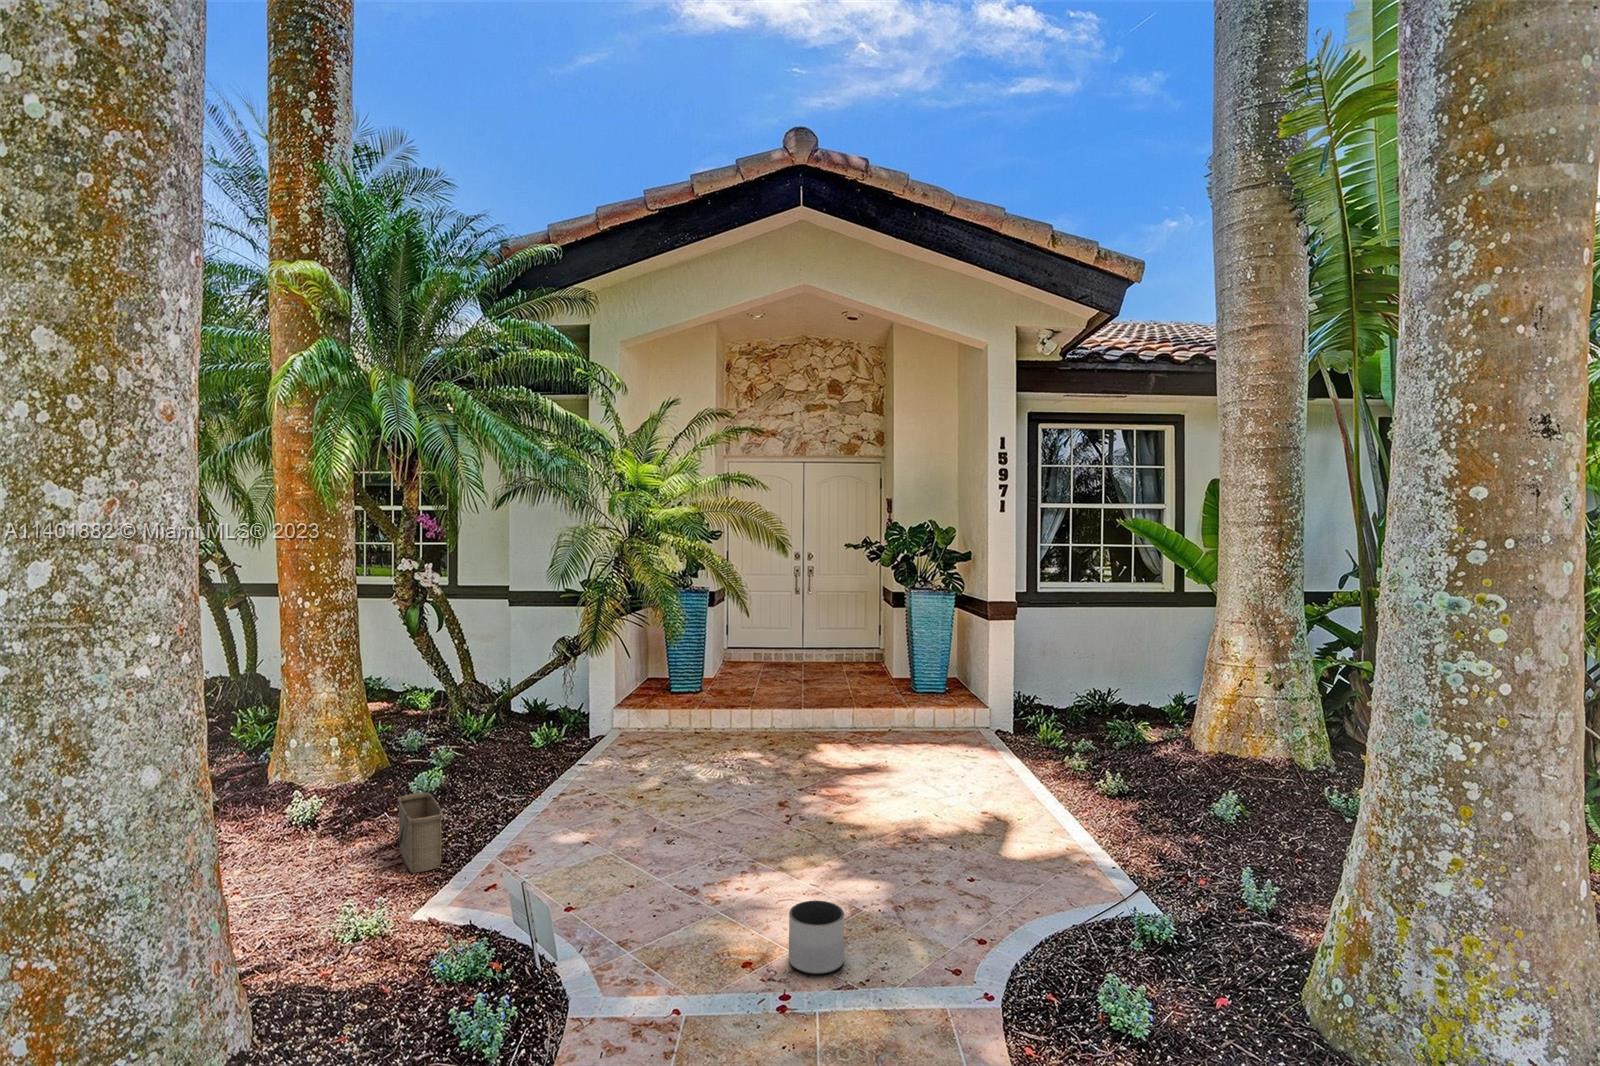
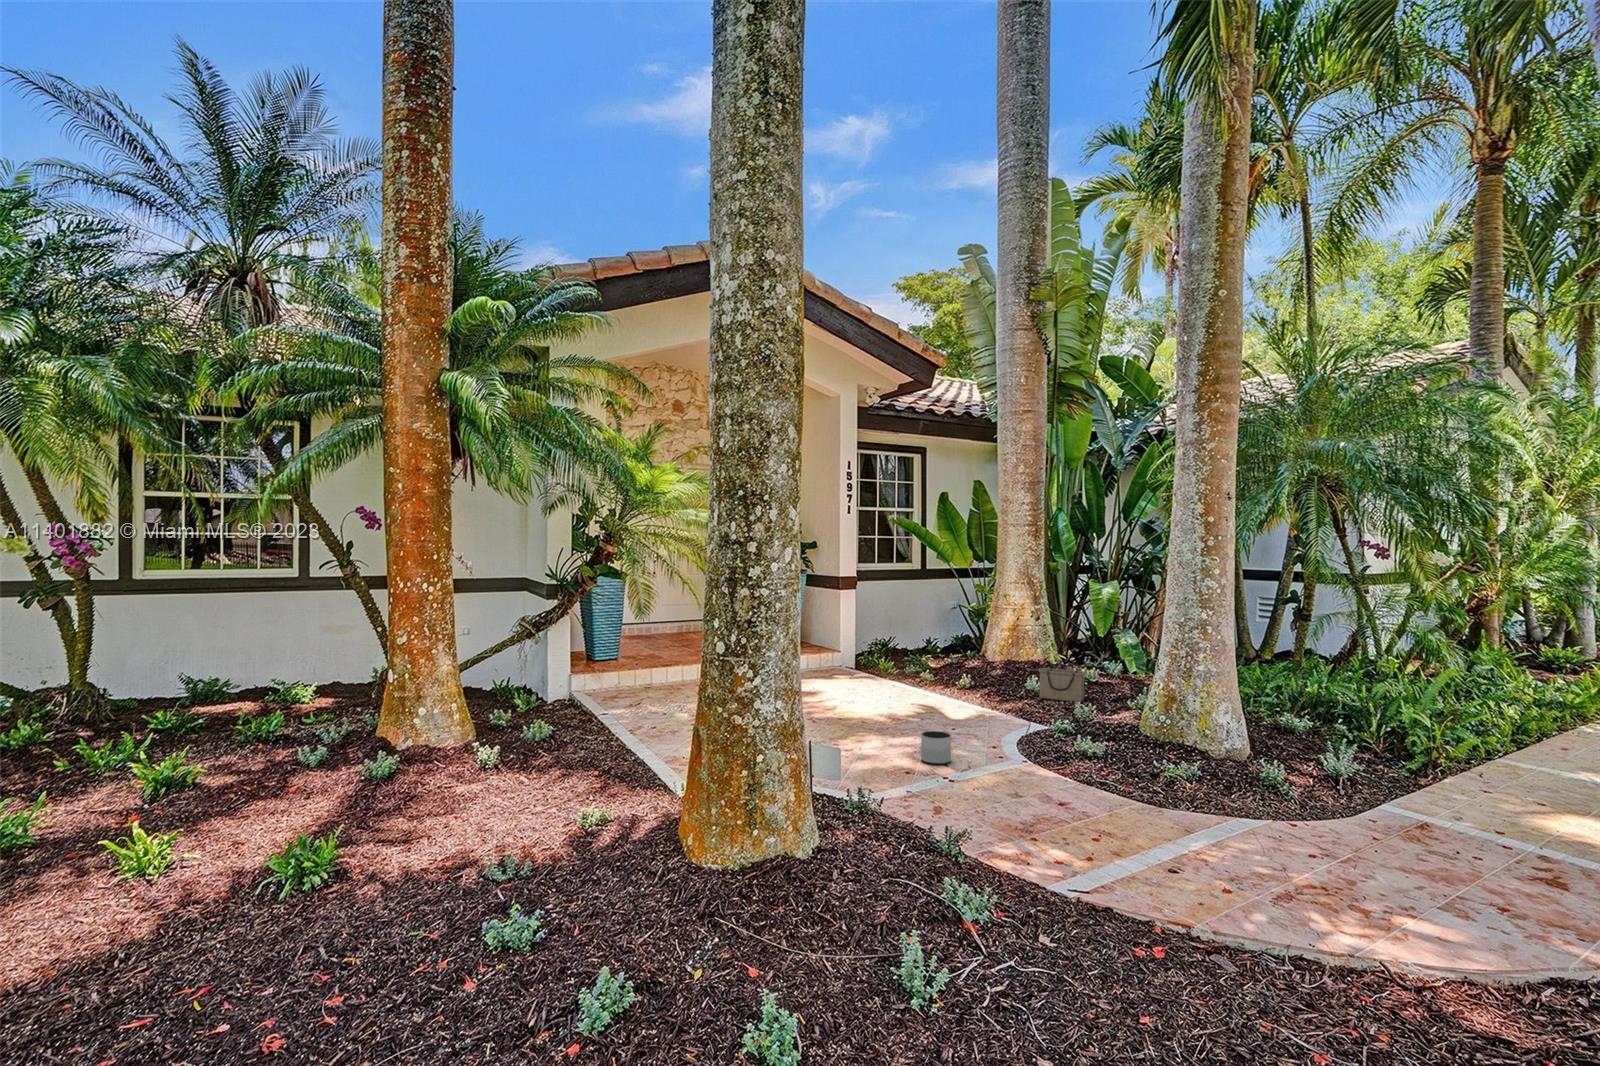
basket: present [396,792,444,873] -> present [1039,668,1086,702]

